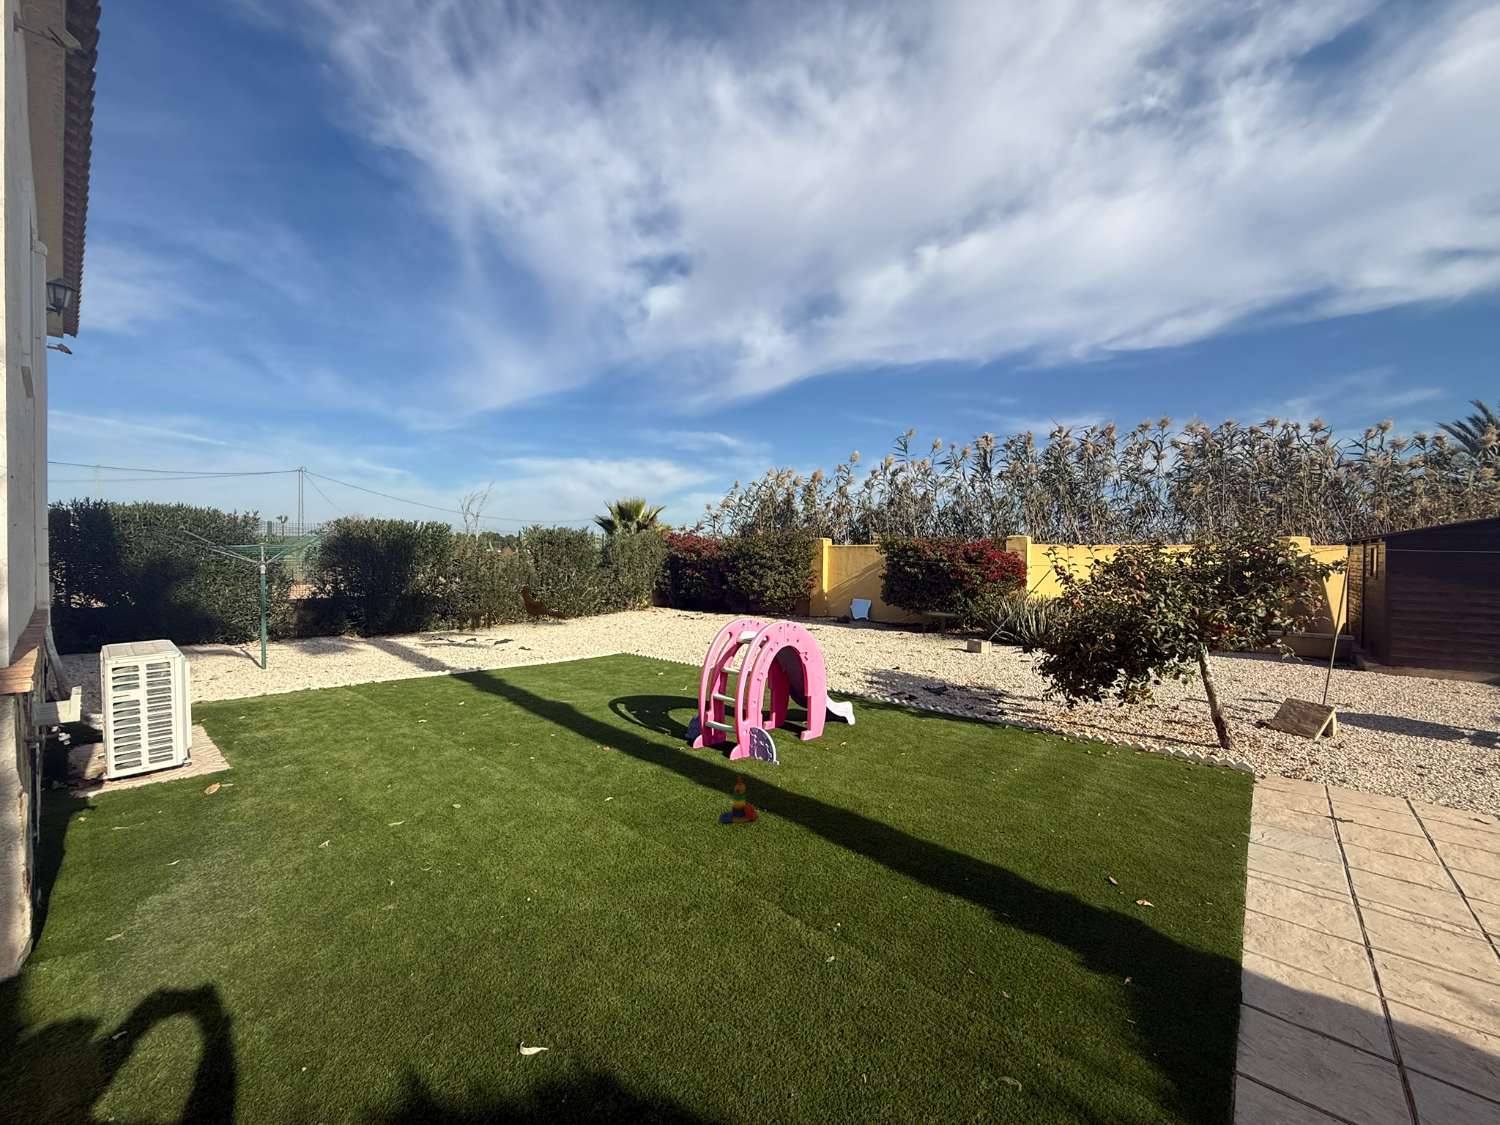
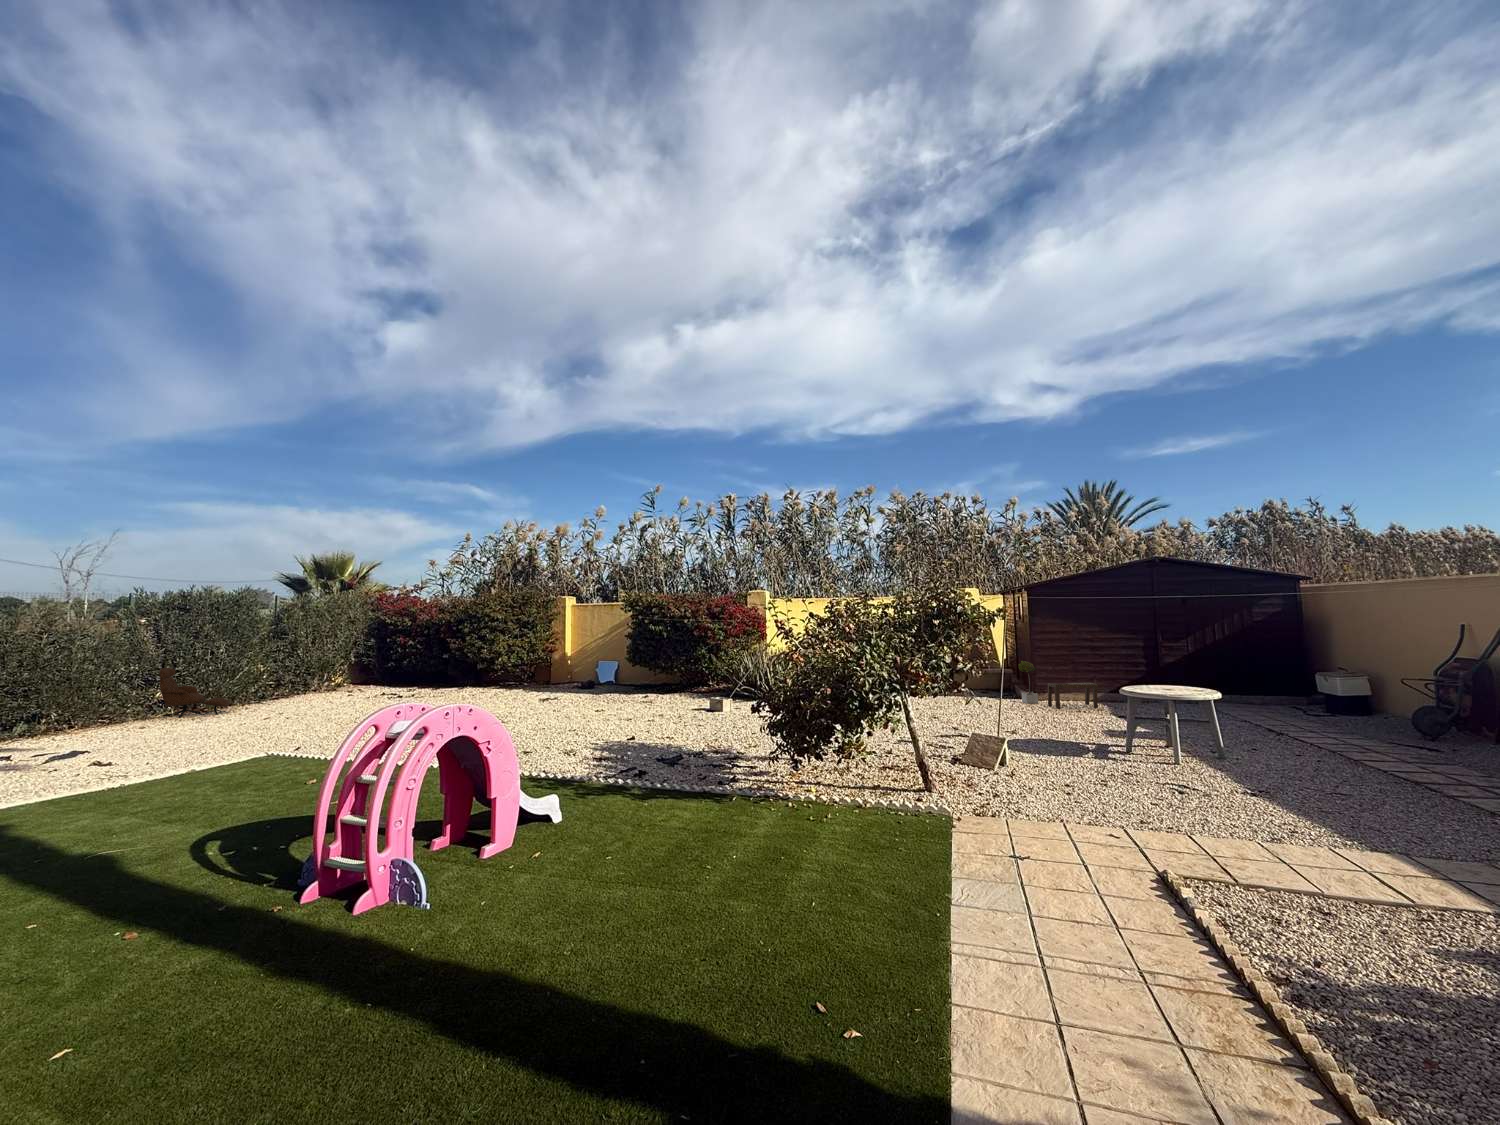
bench: present [459,609,492,632] -> present [1048,683,1098,709]
round table: present [922,611,964,640] -> none [664,668,707,698]
potted tree: none [1360,625,1388,677] -> present [1019,661,1038,704]
stacking toy: present [719,776,757,823] -> none [328,936,392,1013]

